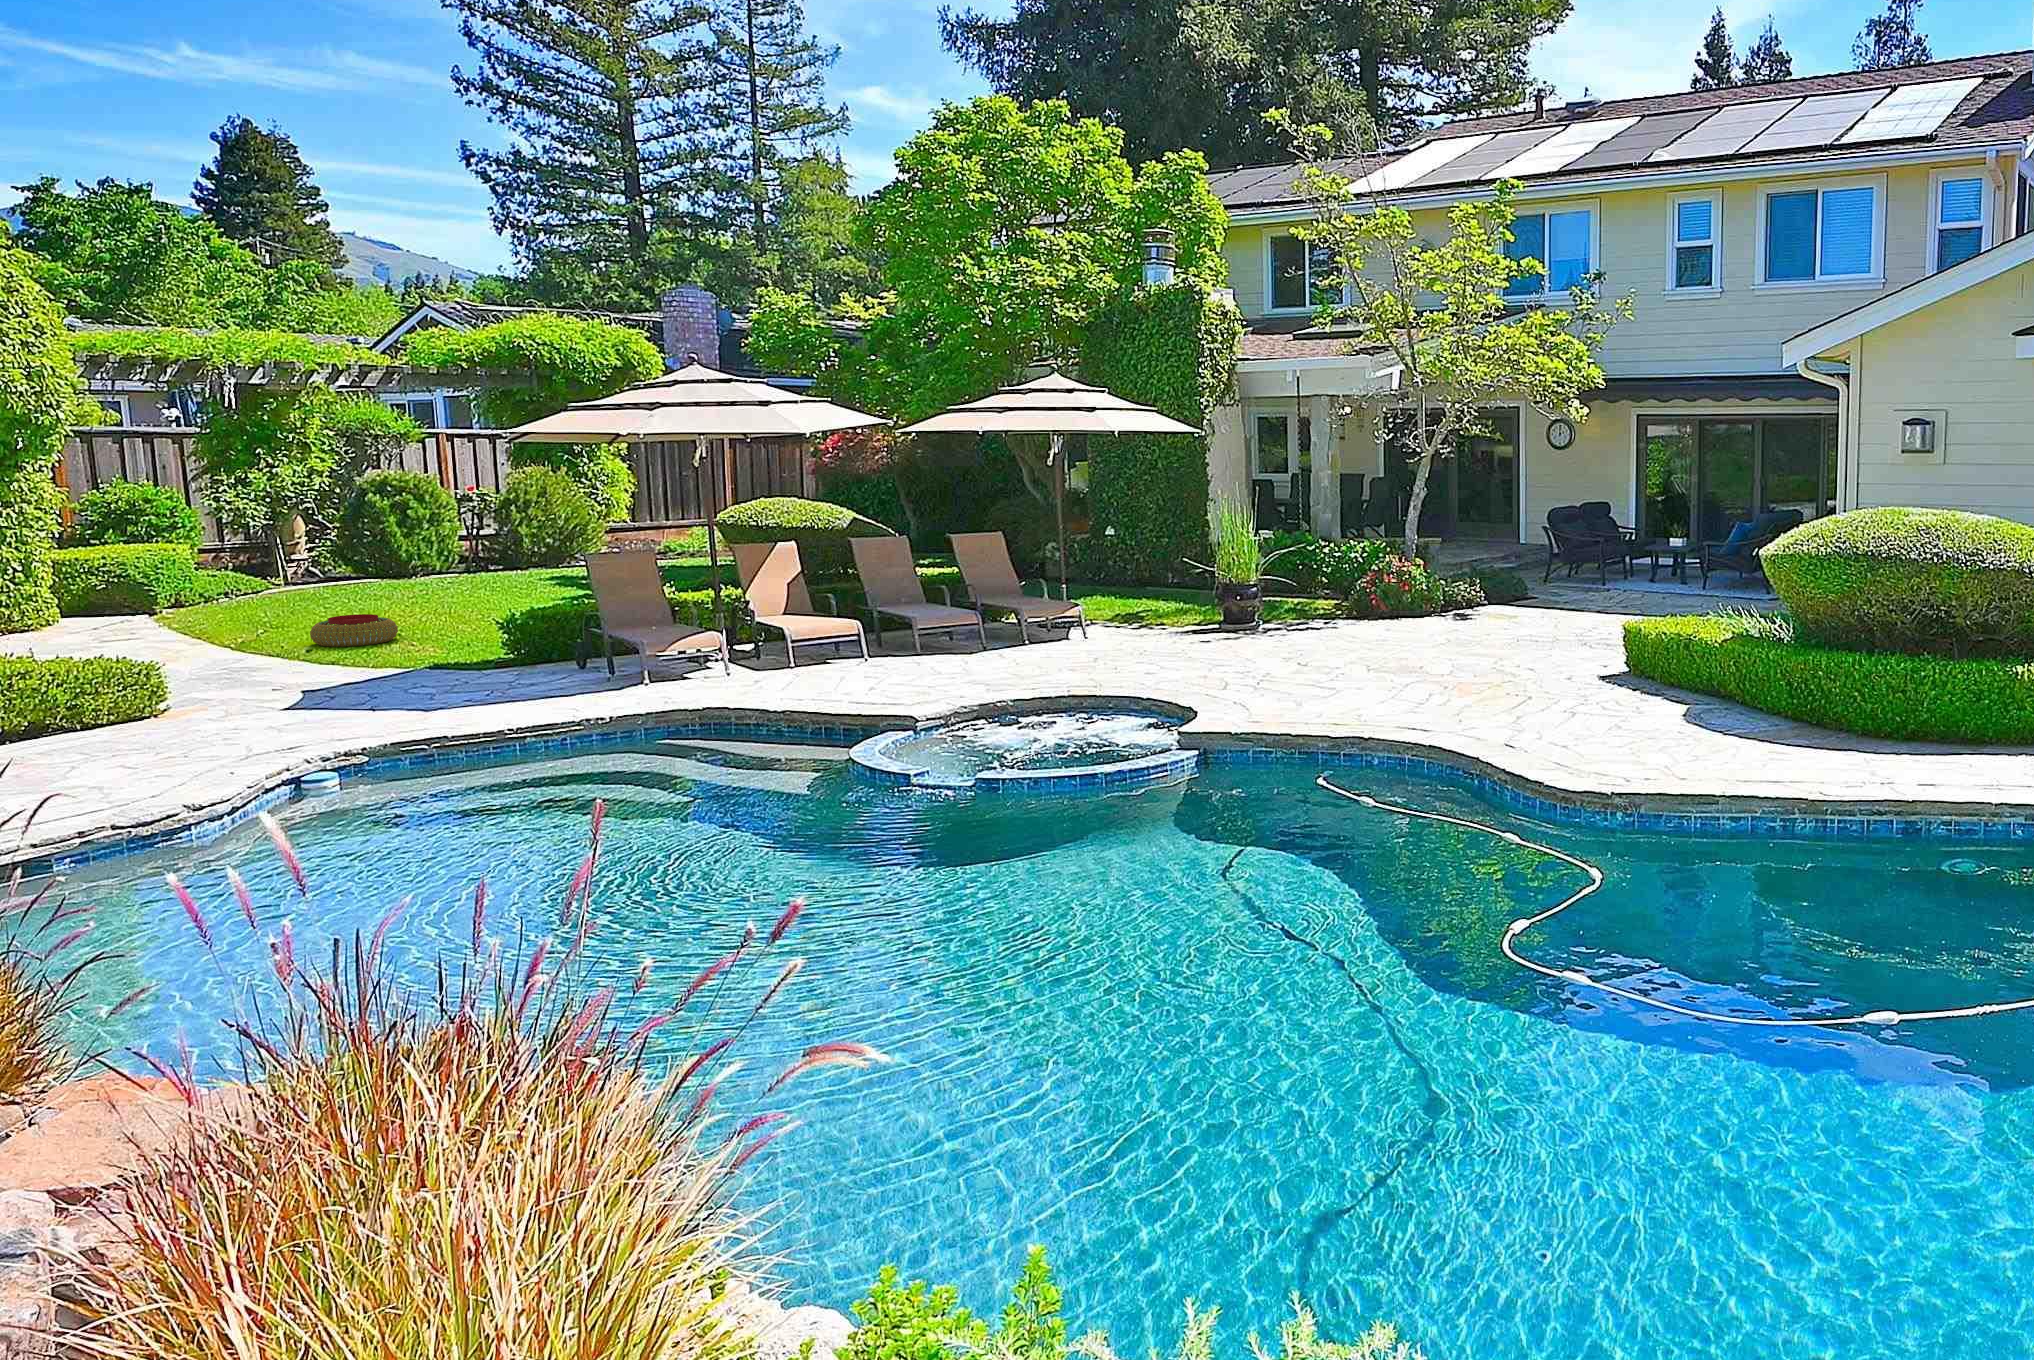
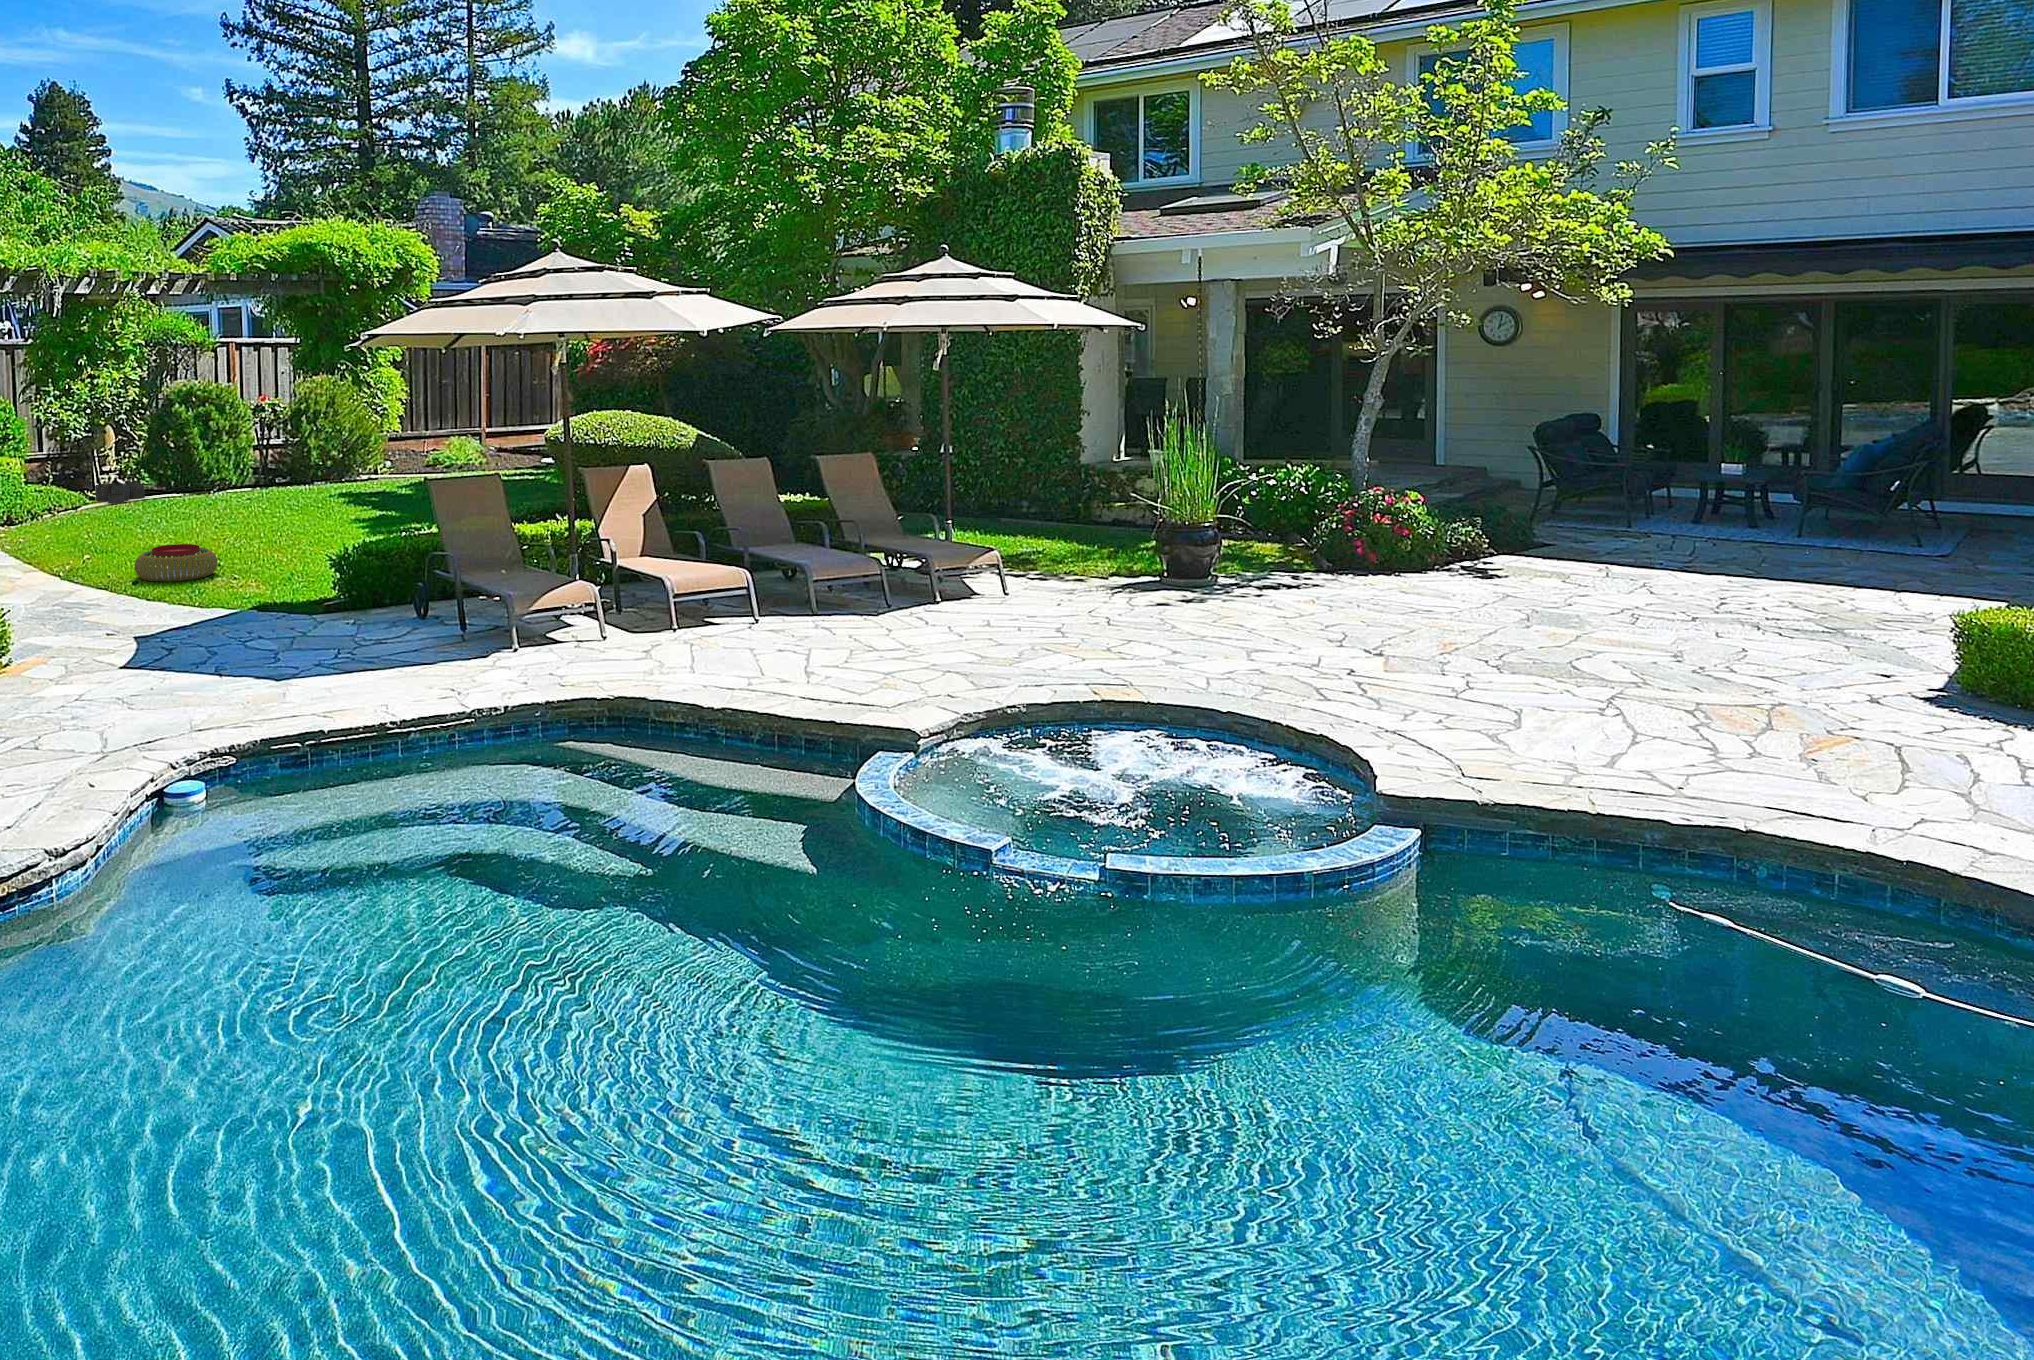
woven basket: none [287,561,346,584] -> present [95,480,145,504]

